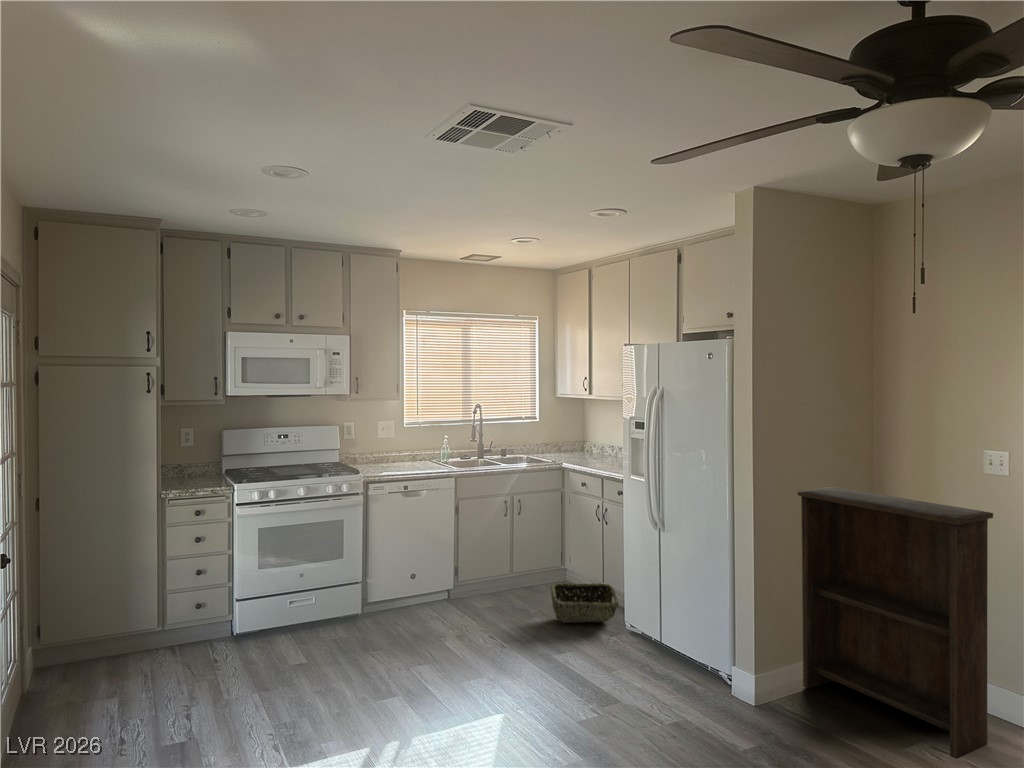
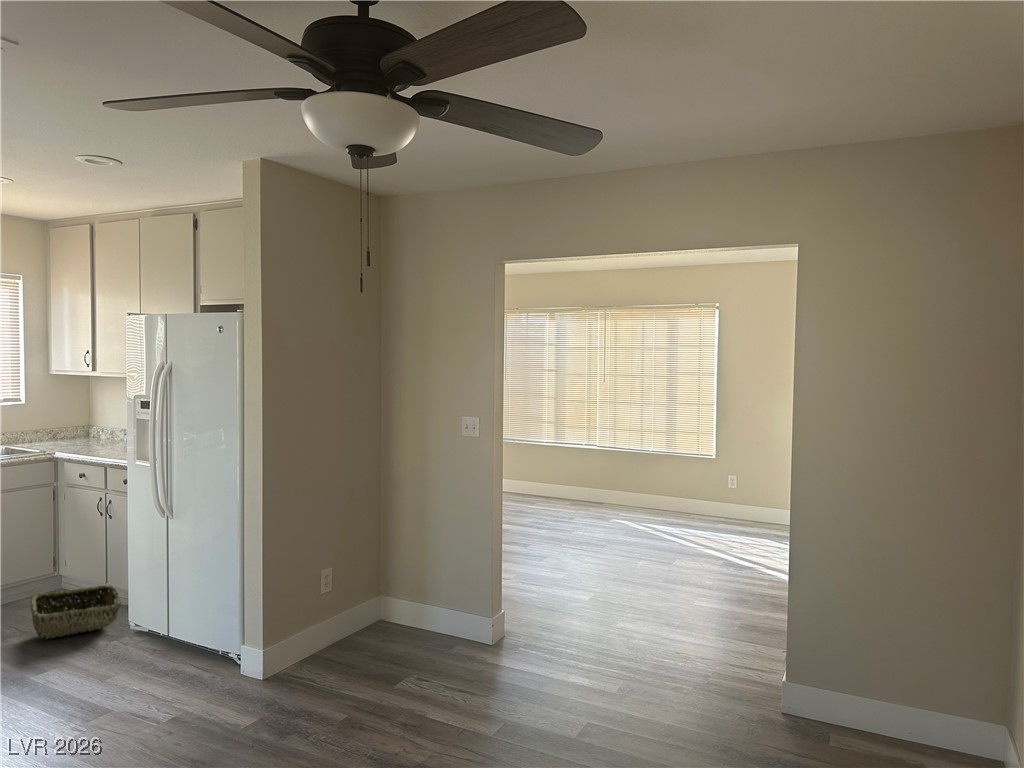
bookshelf: present [798,487,993,759] -> none [309,457,463,682]

